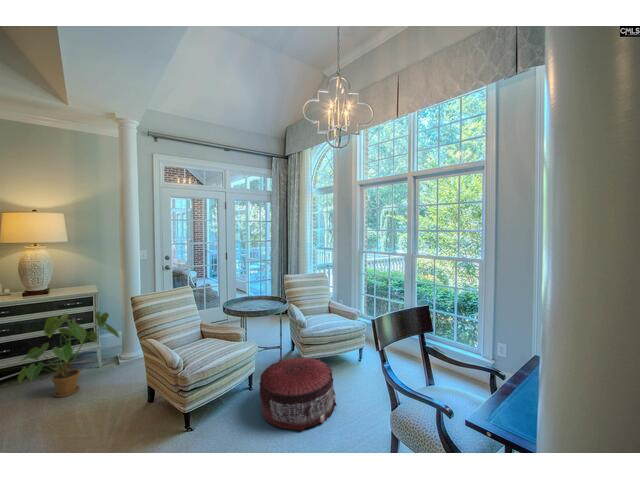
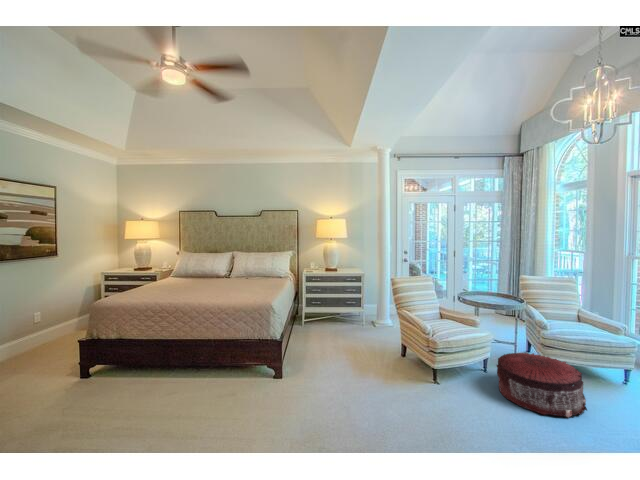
house plant: present [18,311,119,397] -> none [328,286,380,338]

